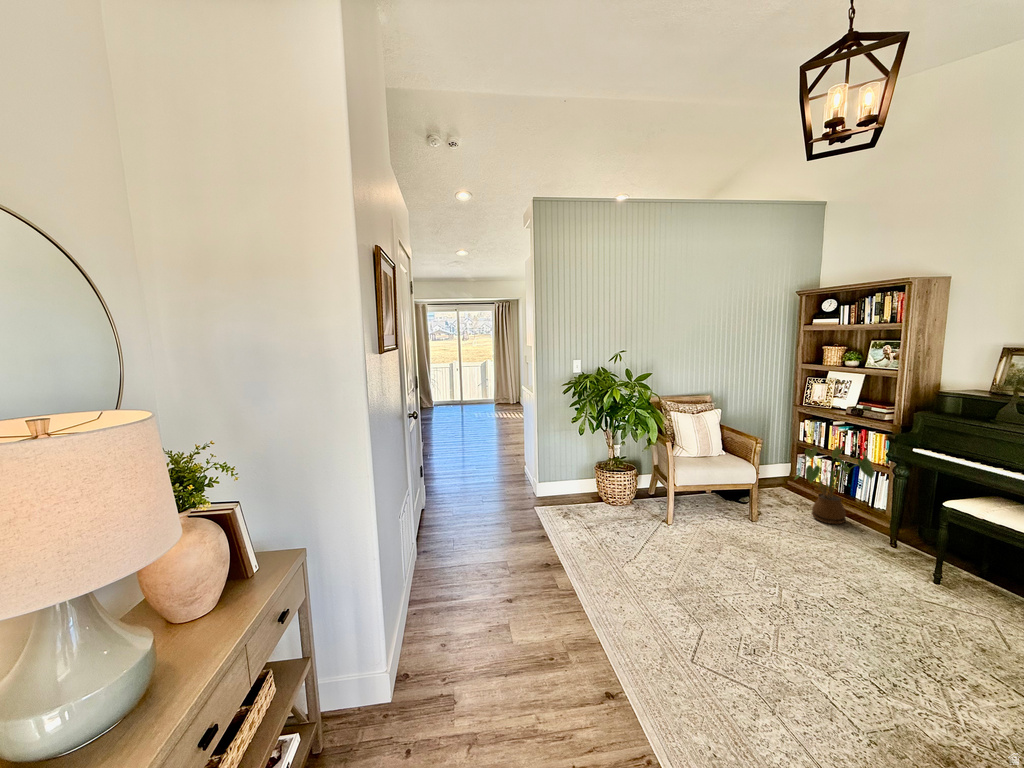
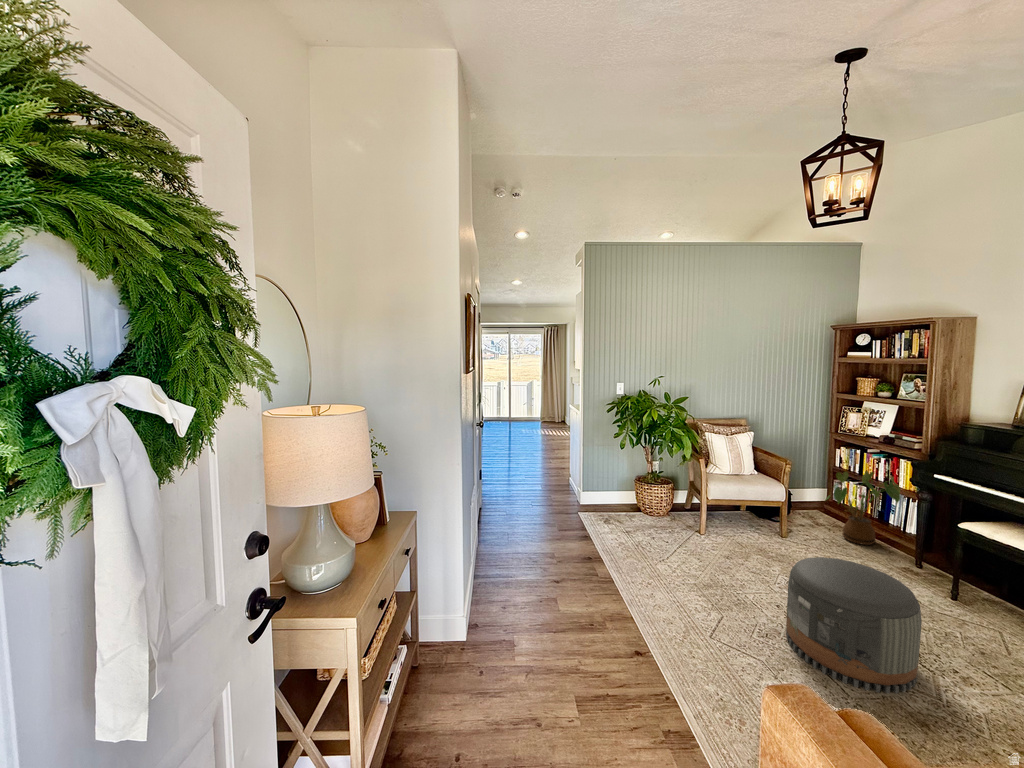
pouf: none [775,555,934,720] -> present [786,557,922,693]

